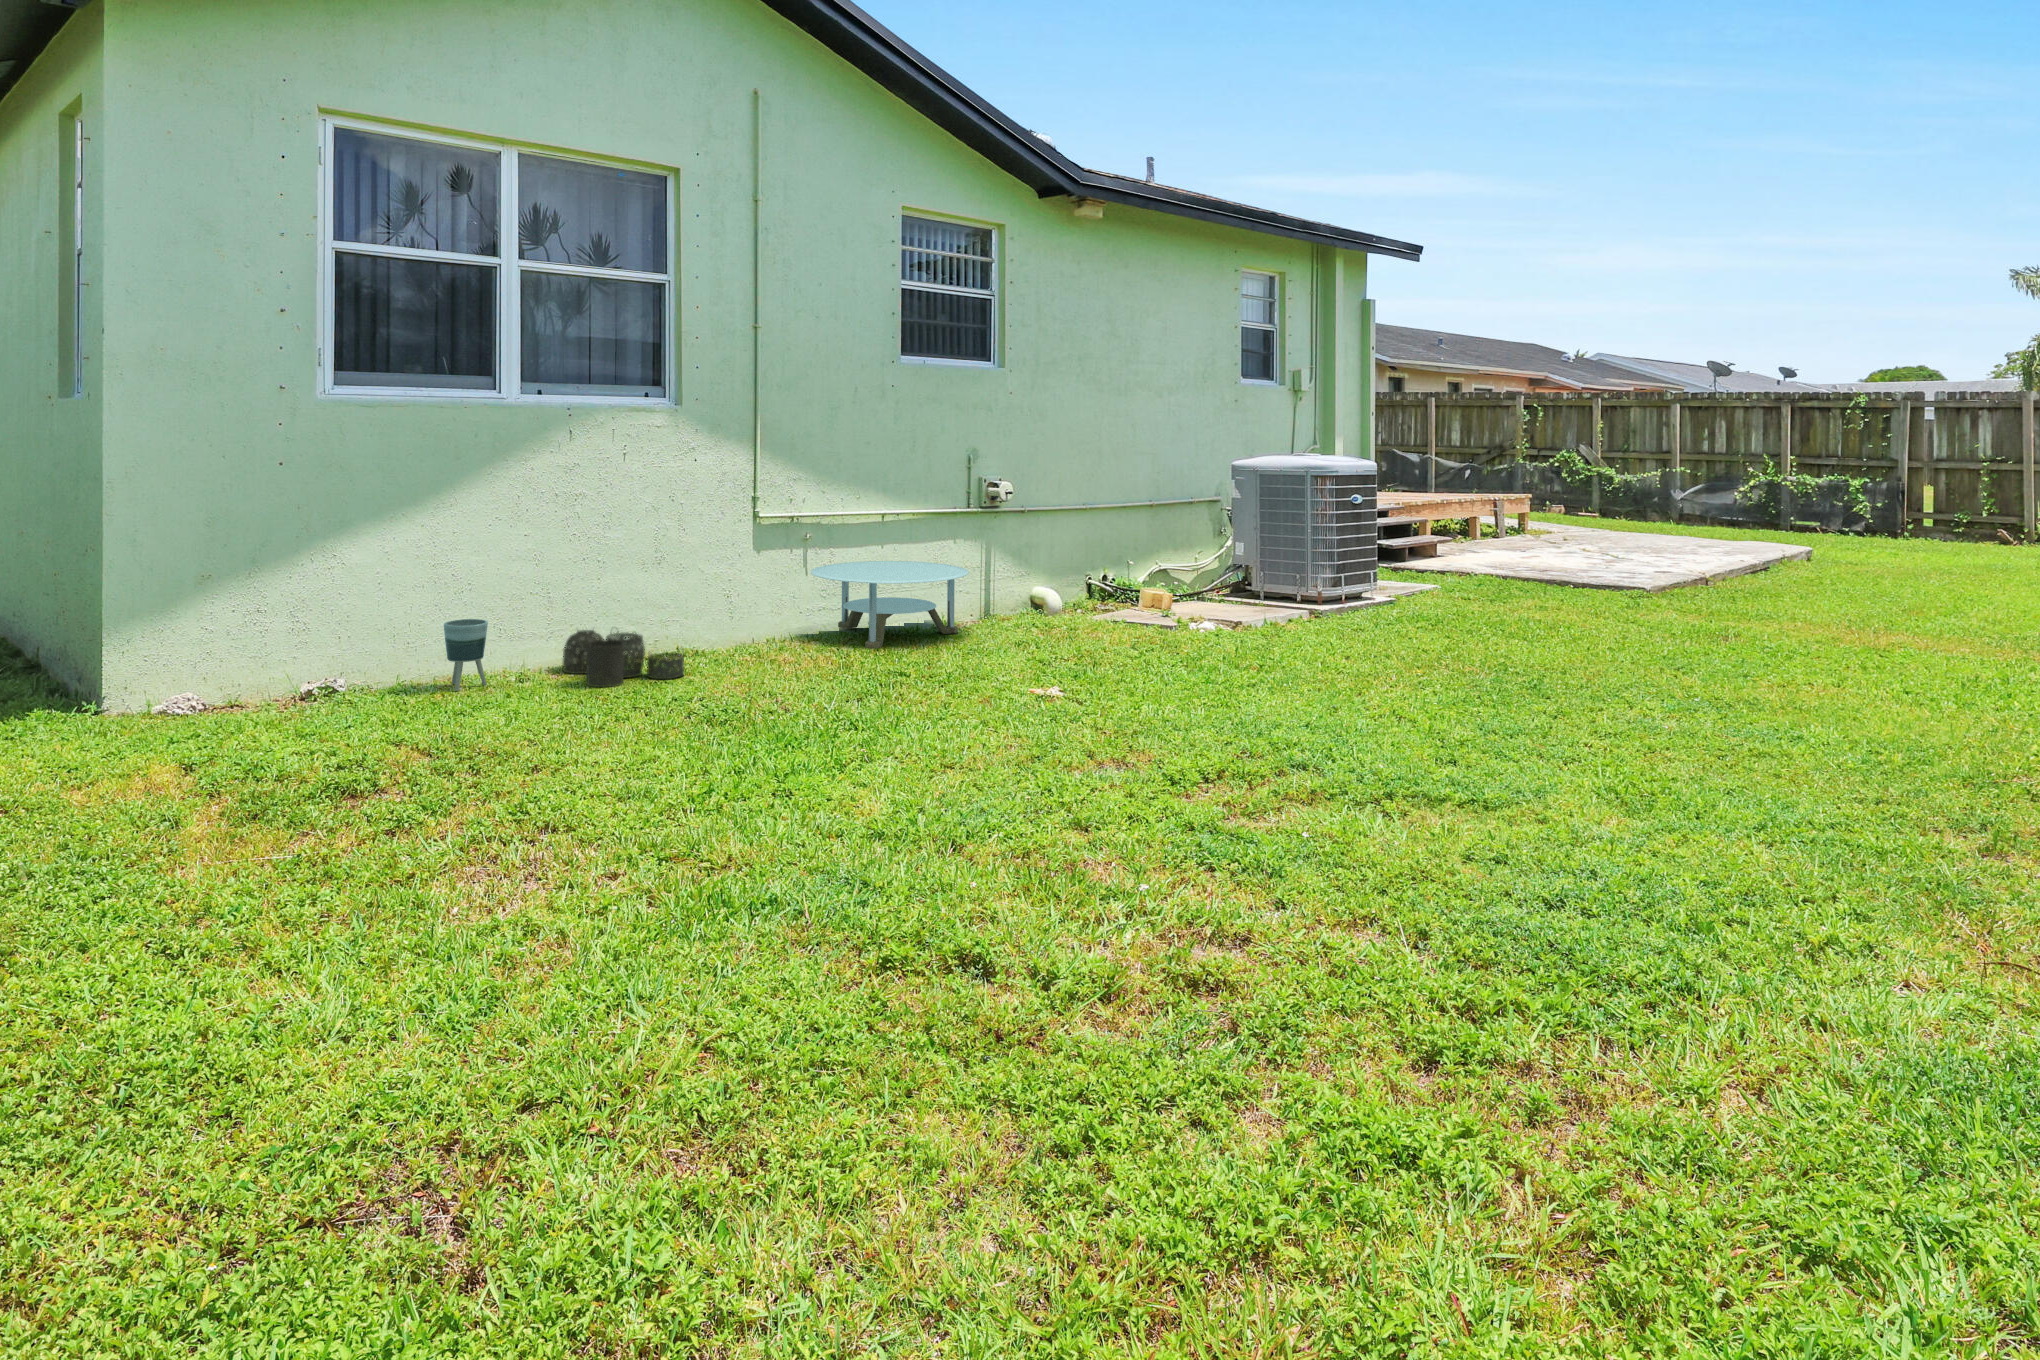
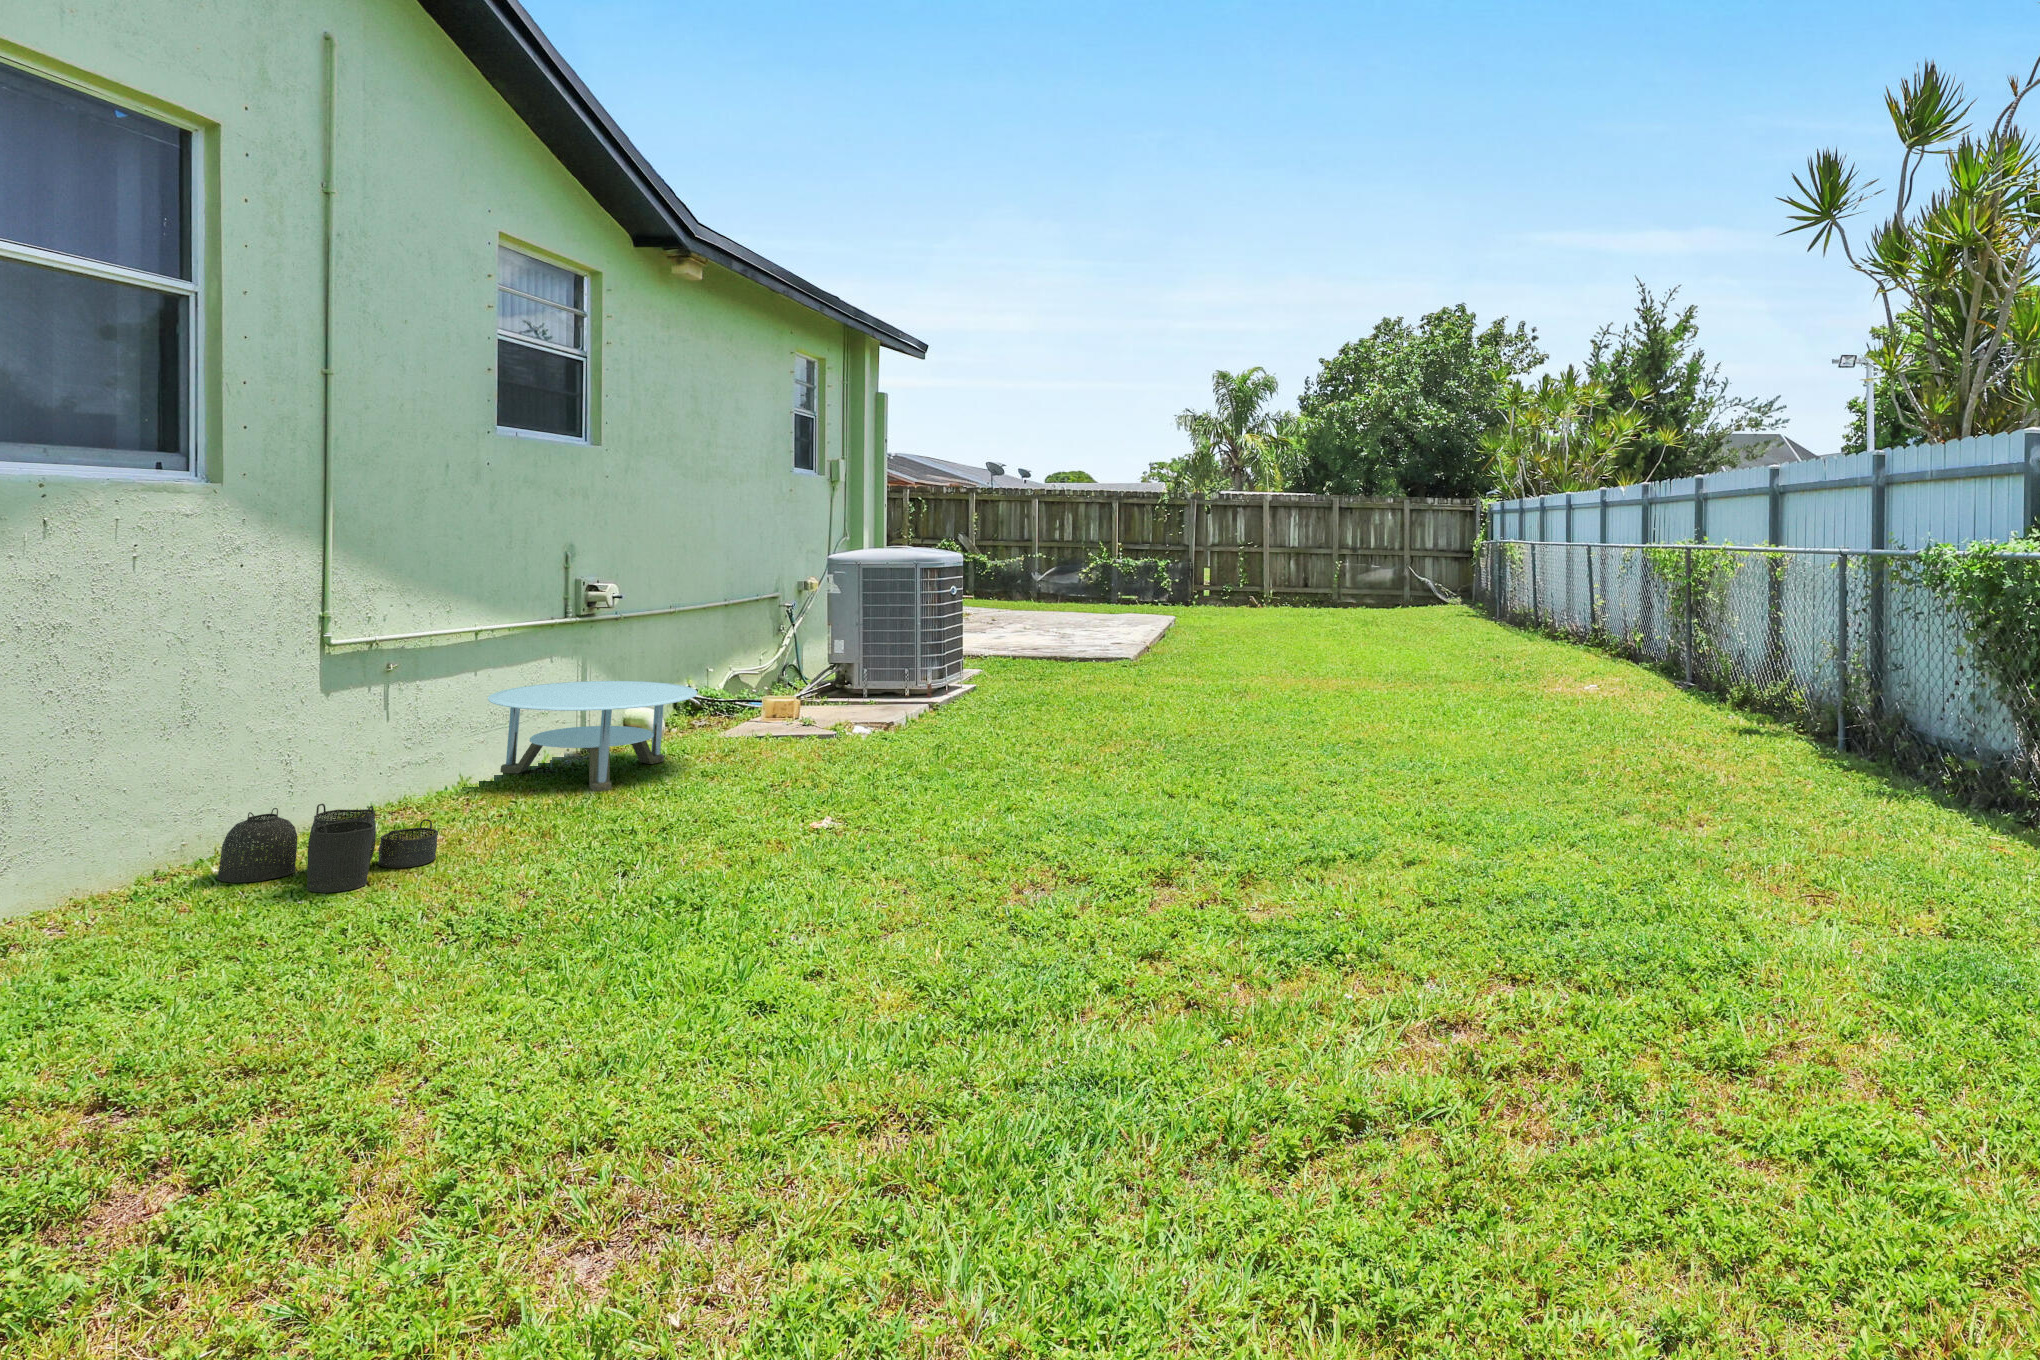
planter: present [444,619,488,691] -> none [65,819,155,939]

